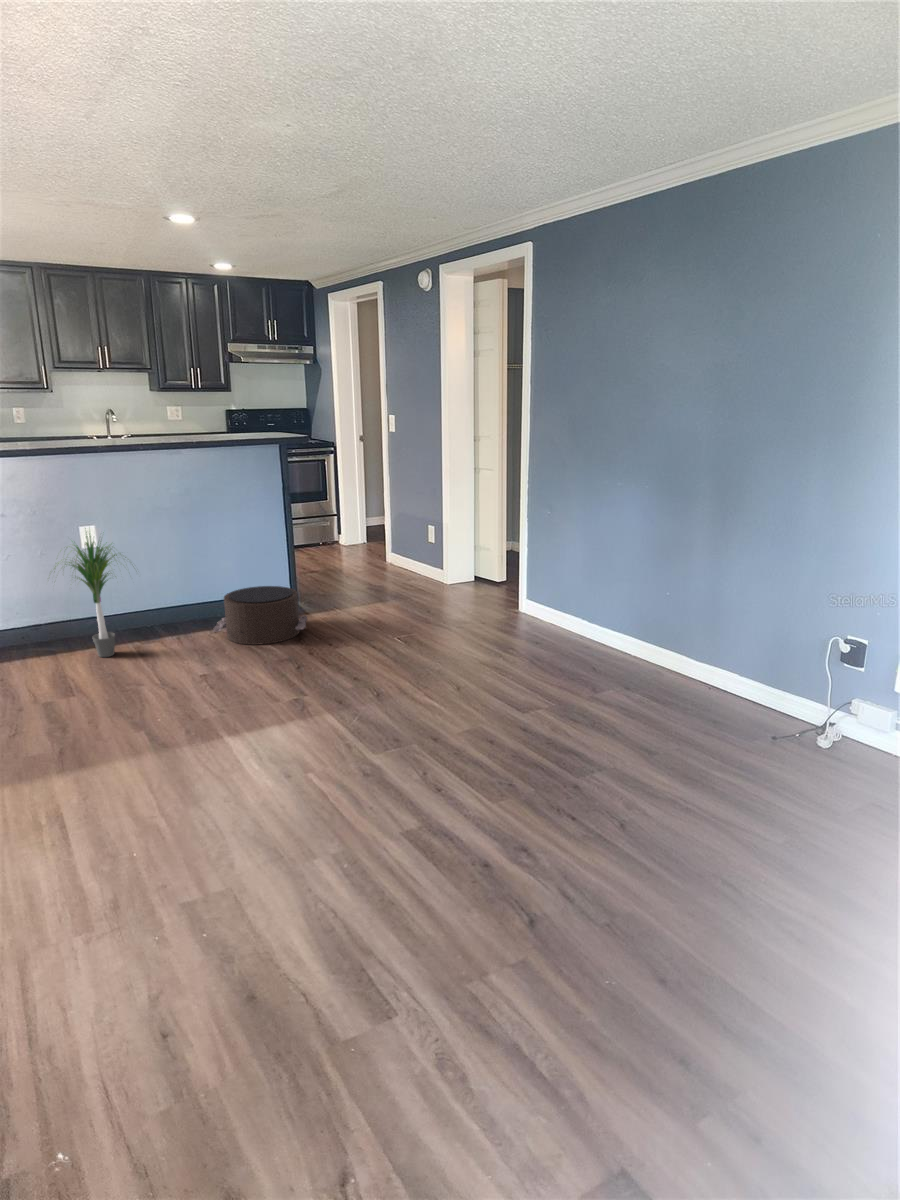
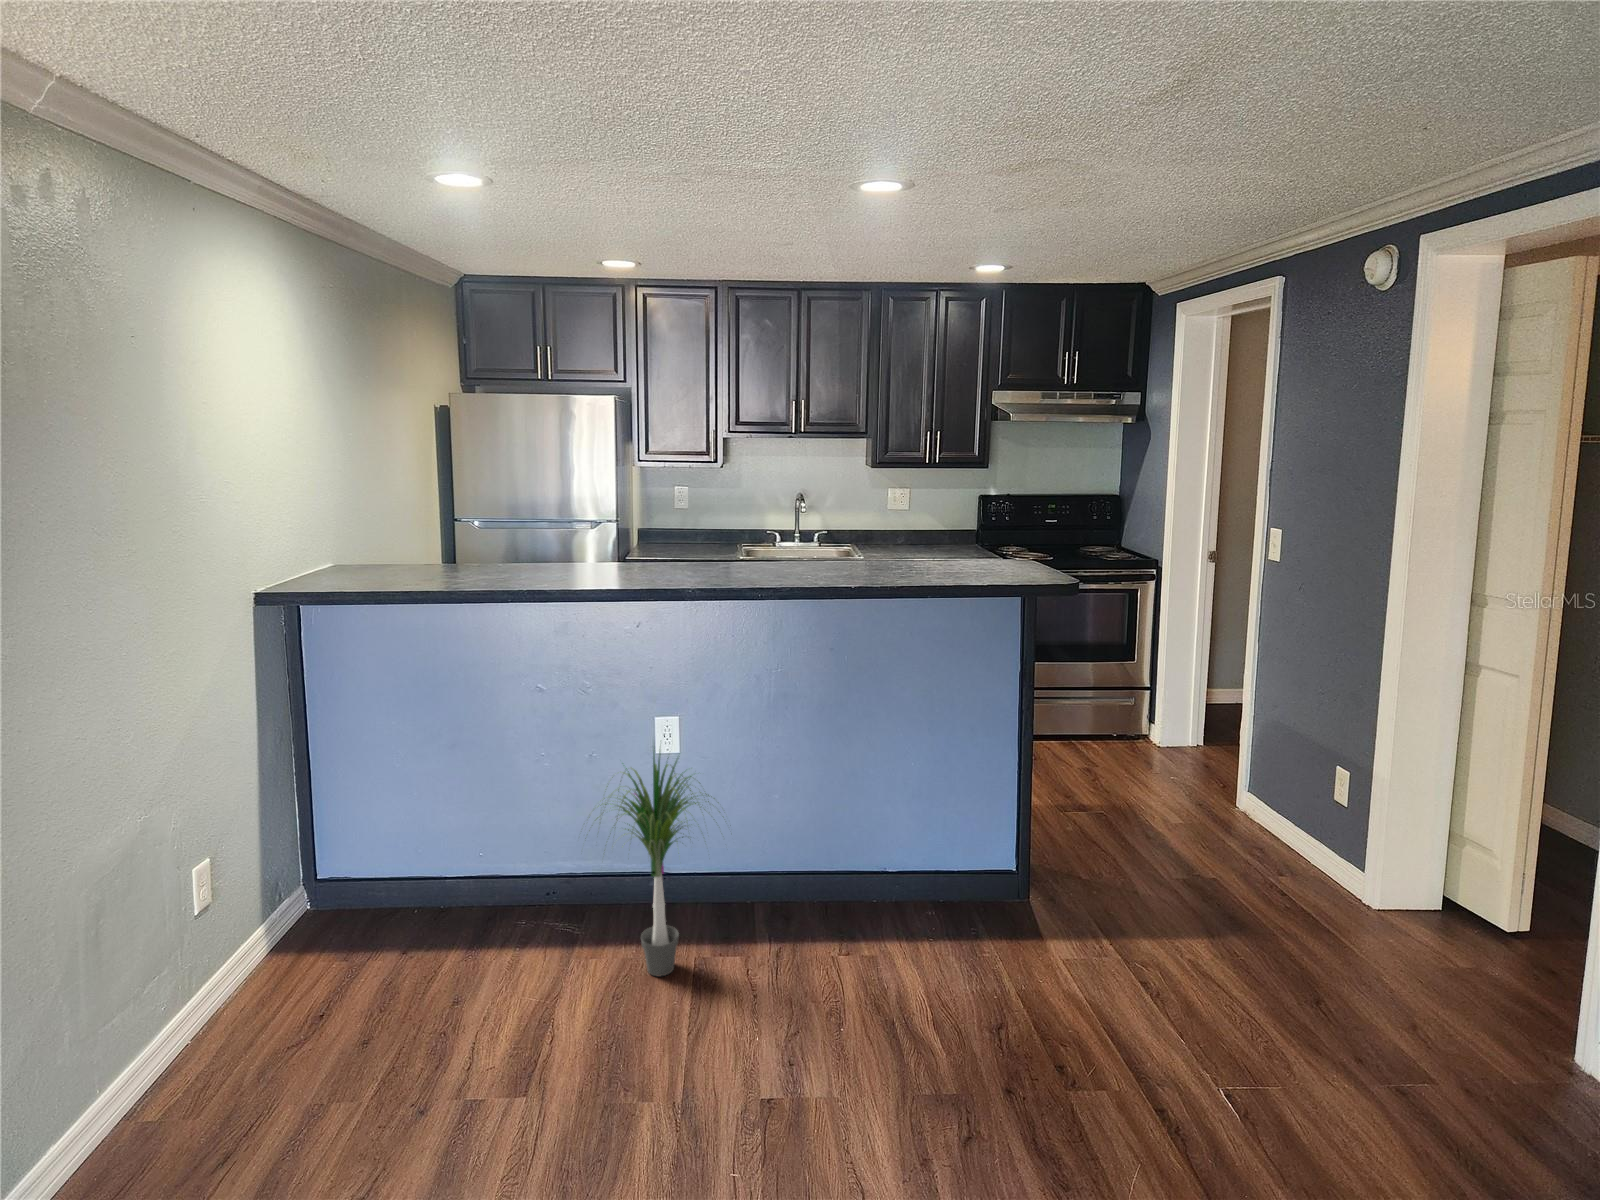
pouf: present [213,586,307,645] -> none [842,876,1035,1023]

